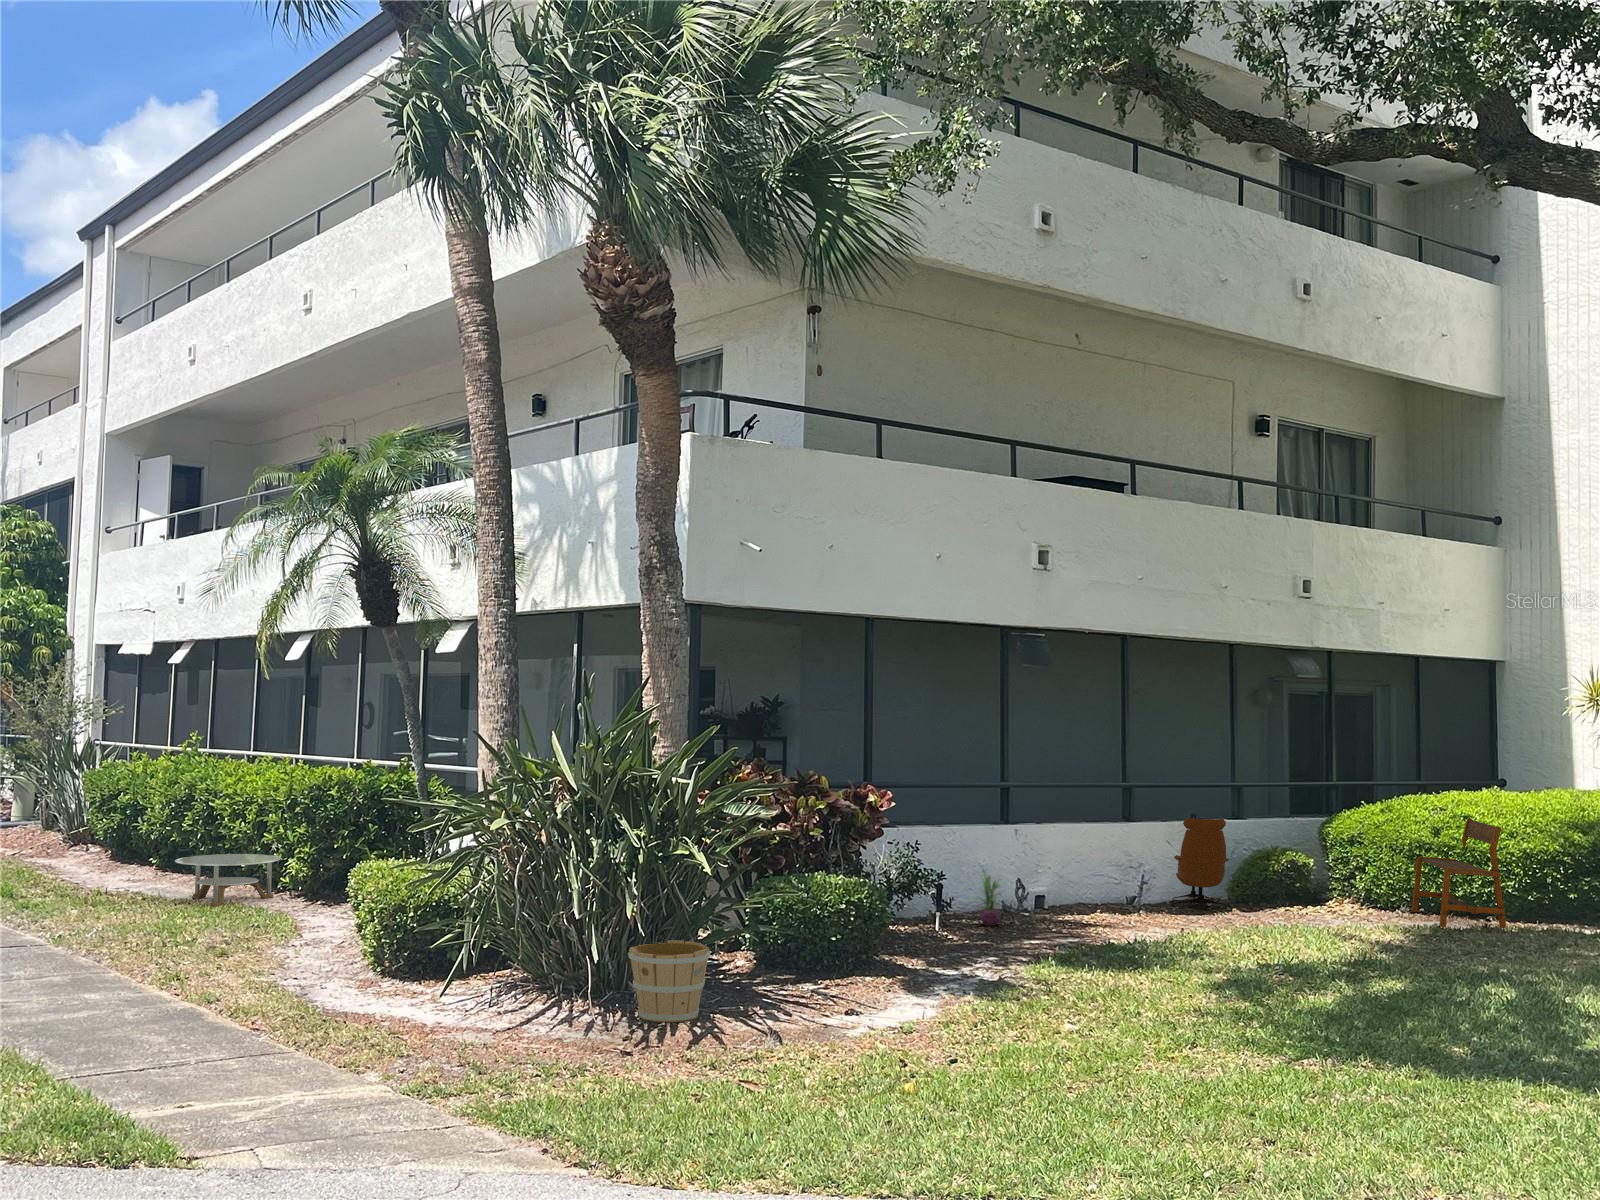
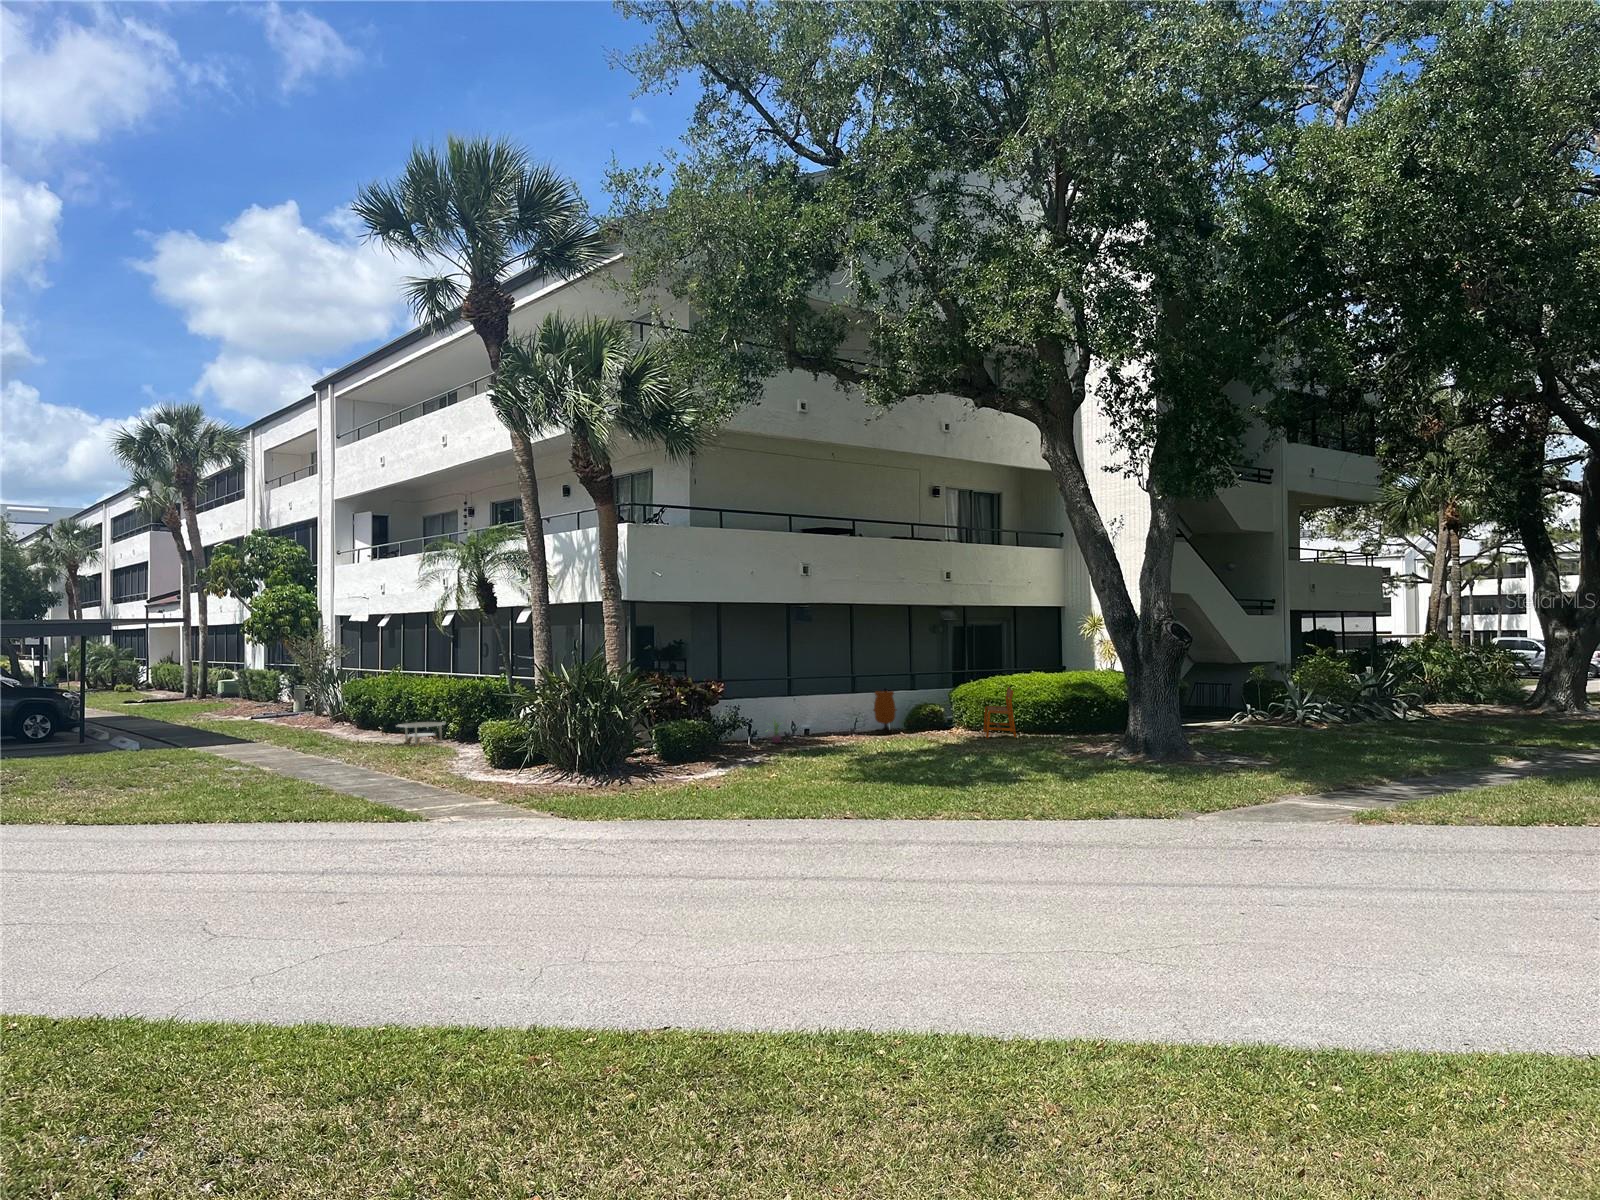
wooden bucket: present [628,940,711,1023] -> none [594,747,628,779]

